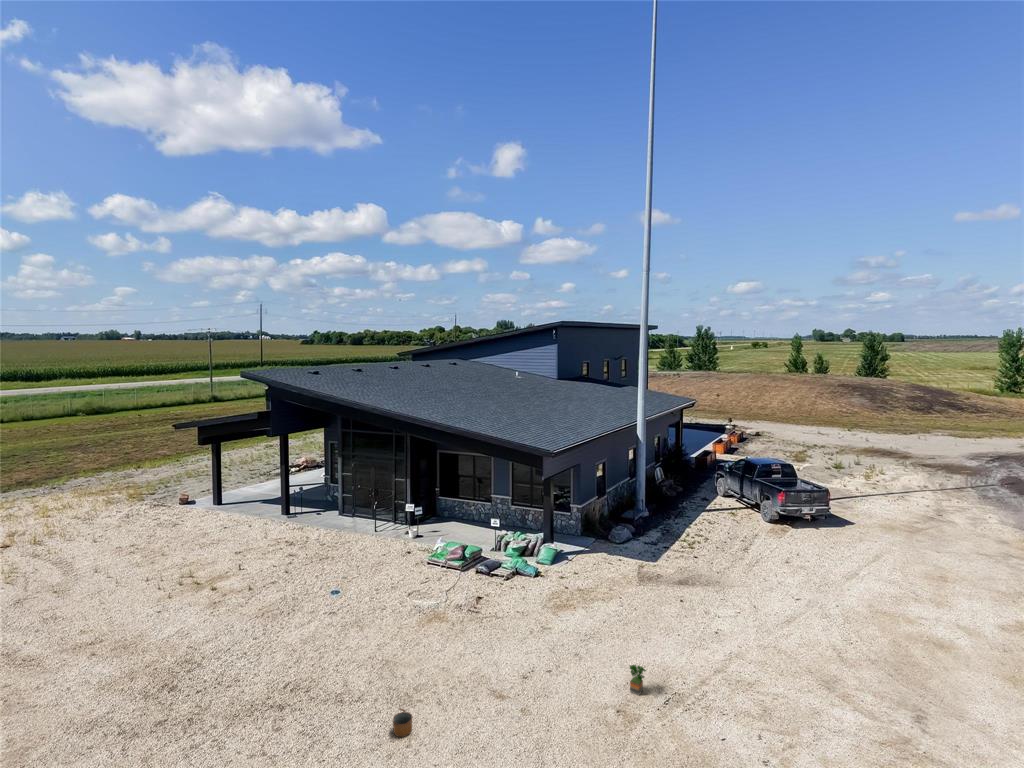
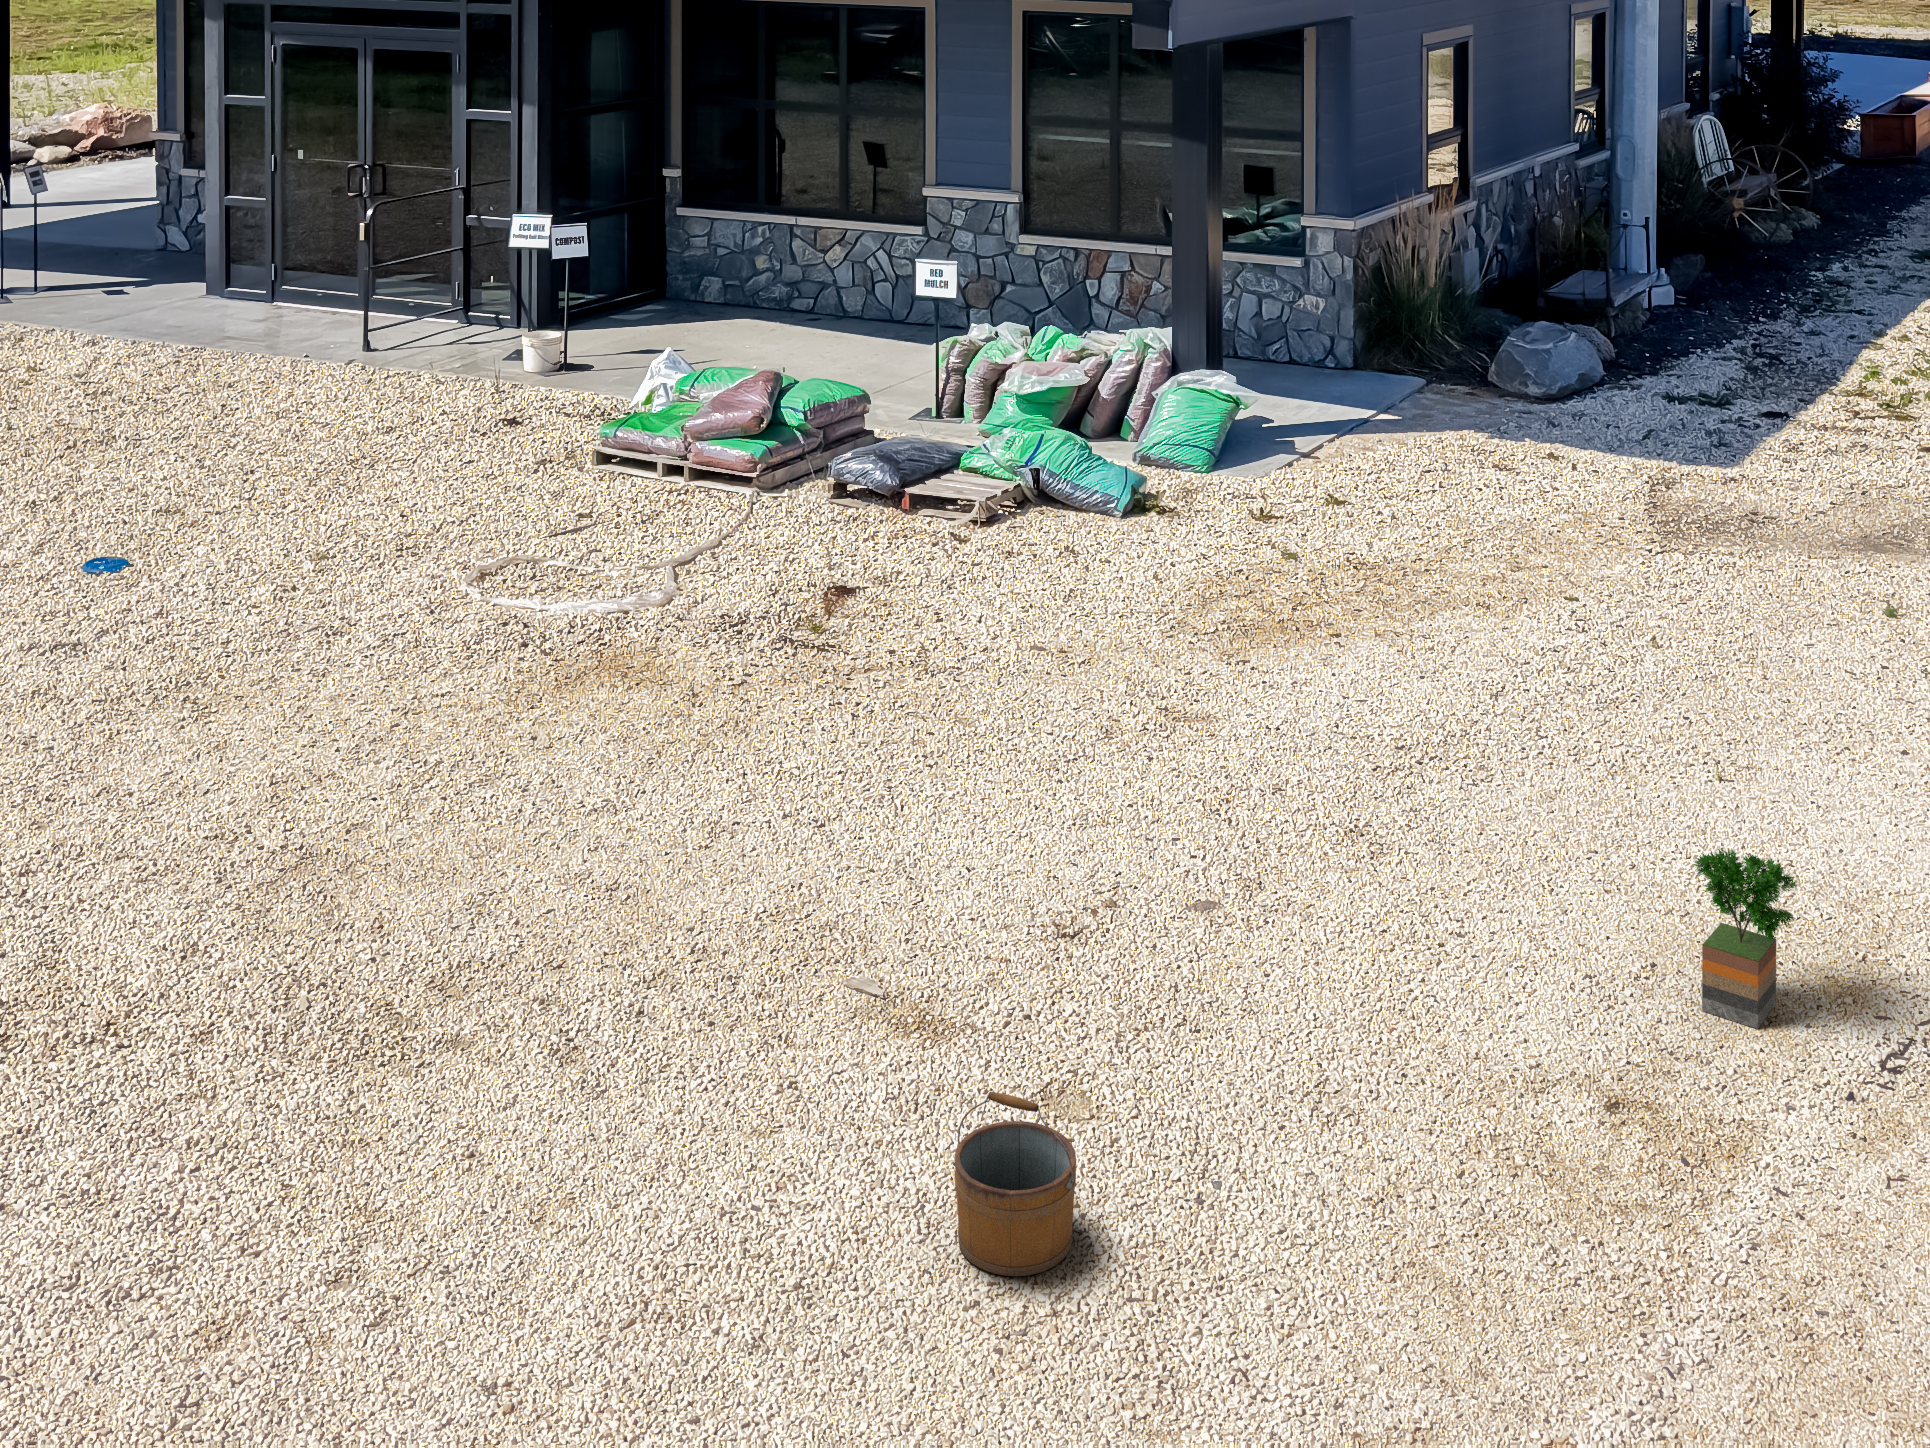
bucket: present [393,708,412,737] -> present [955,1092,1076,1276]

